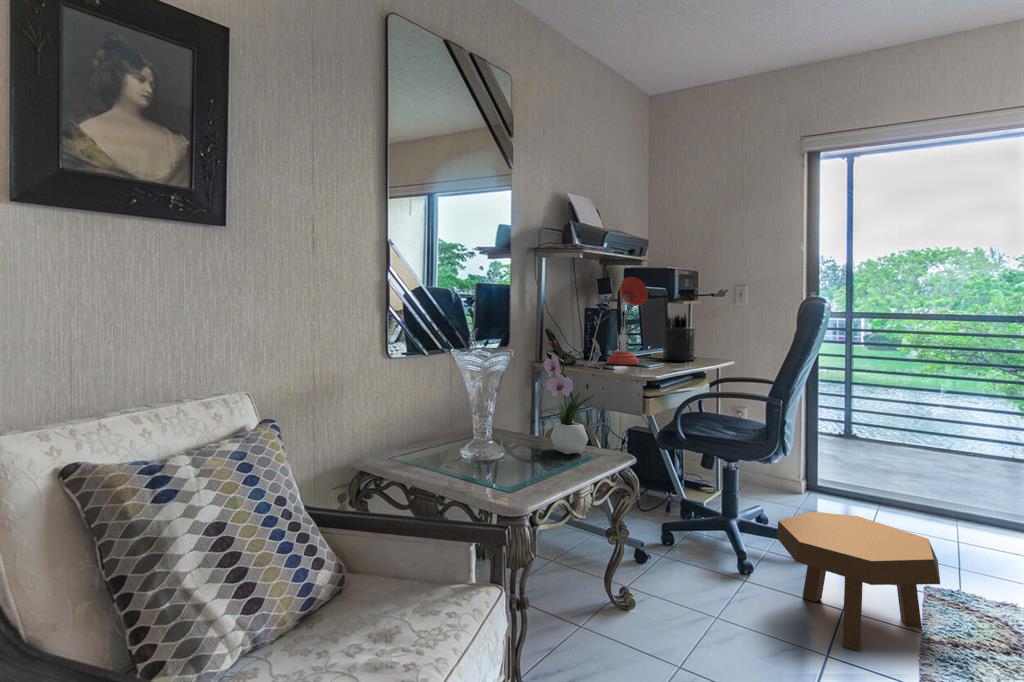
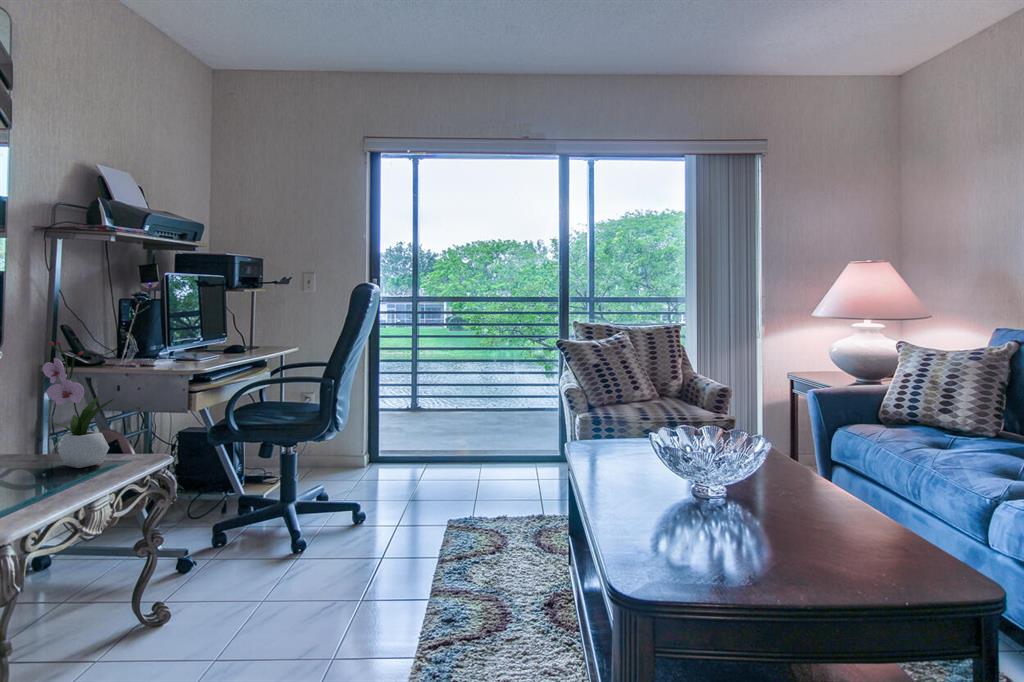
desk lamp: present [607,277,648,365] -> none [149,265,195,361]
pen holder: present [662,315,695,360] -> none [220,302,257,352]
footstool: present [777,512,940,651] -> none [322,477,440,587]

